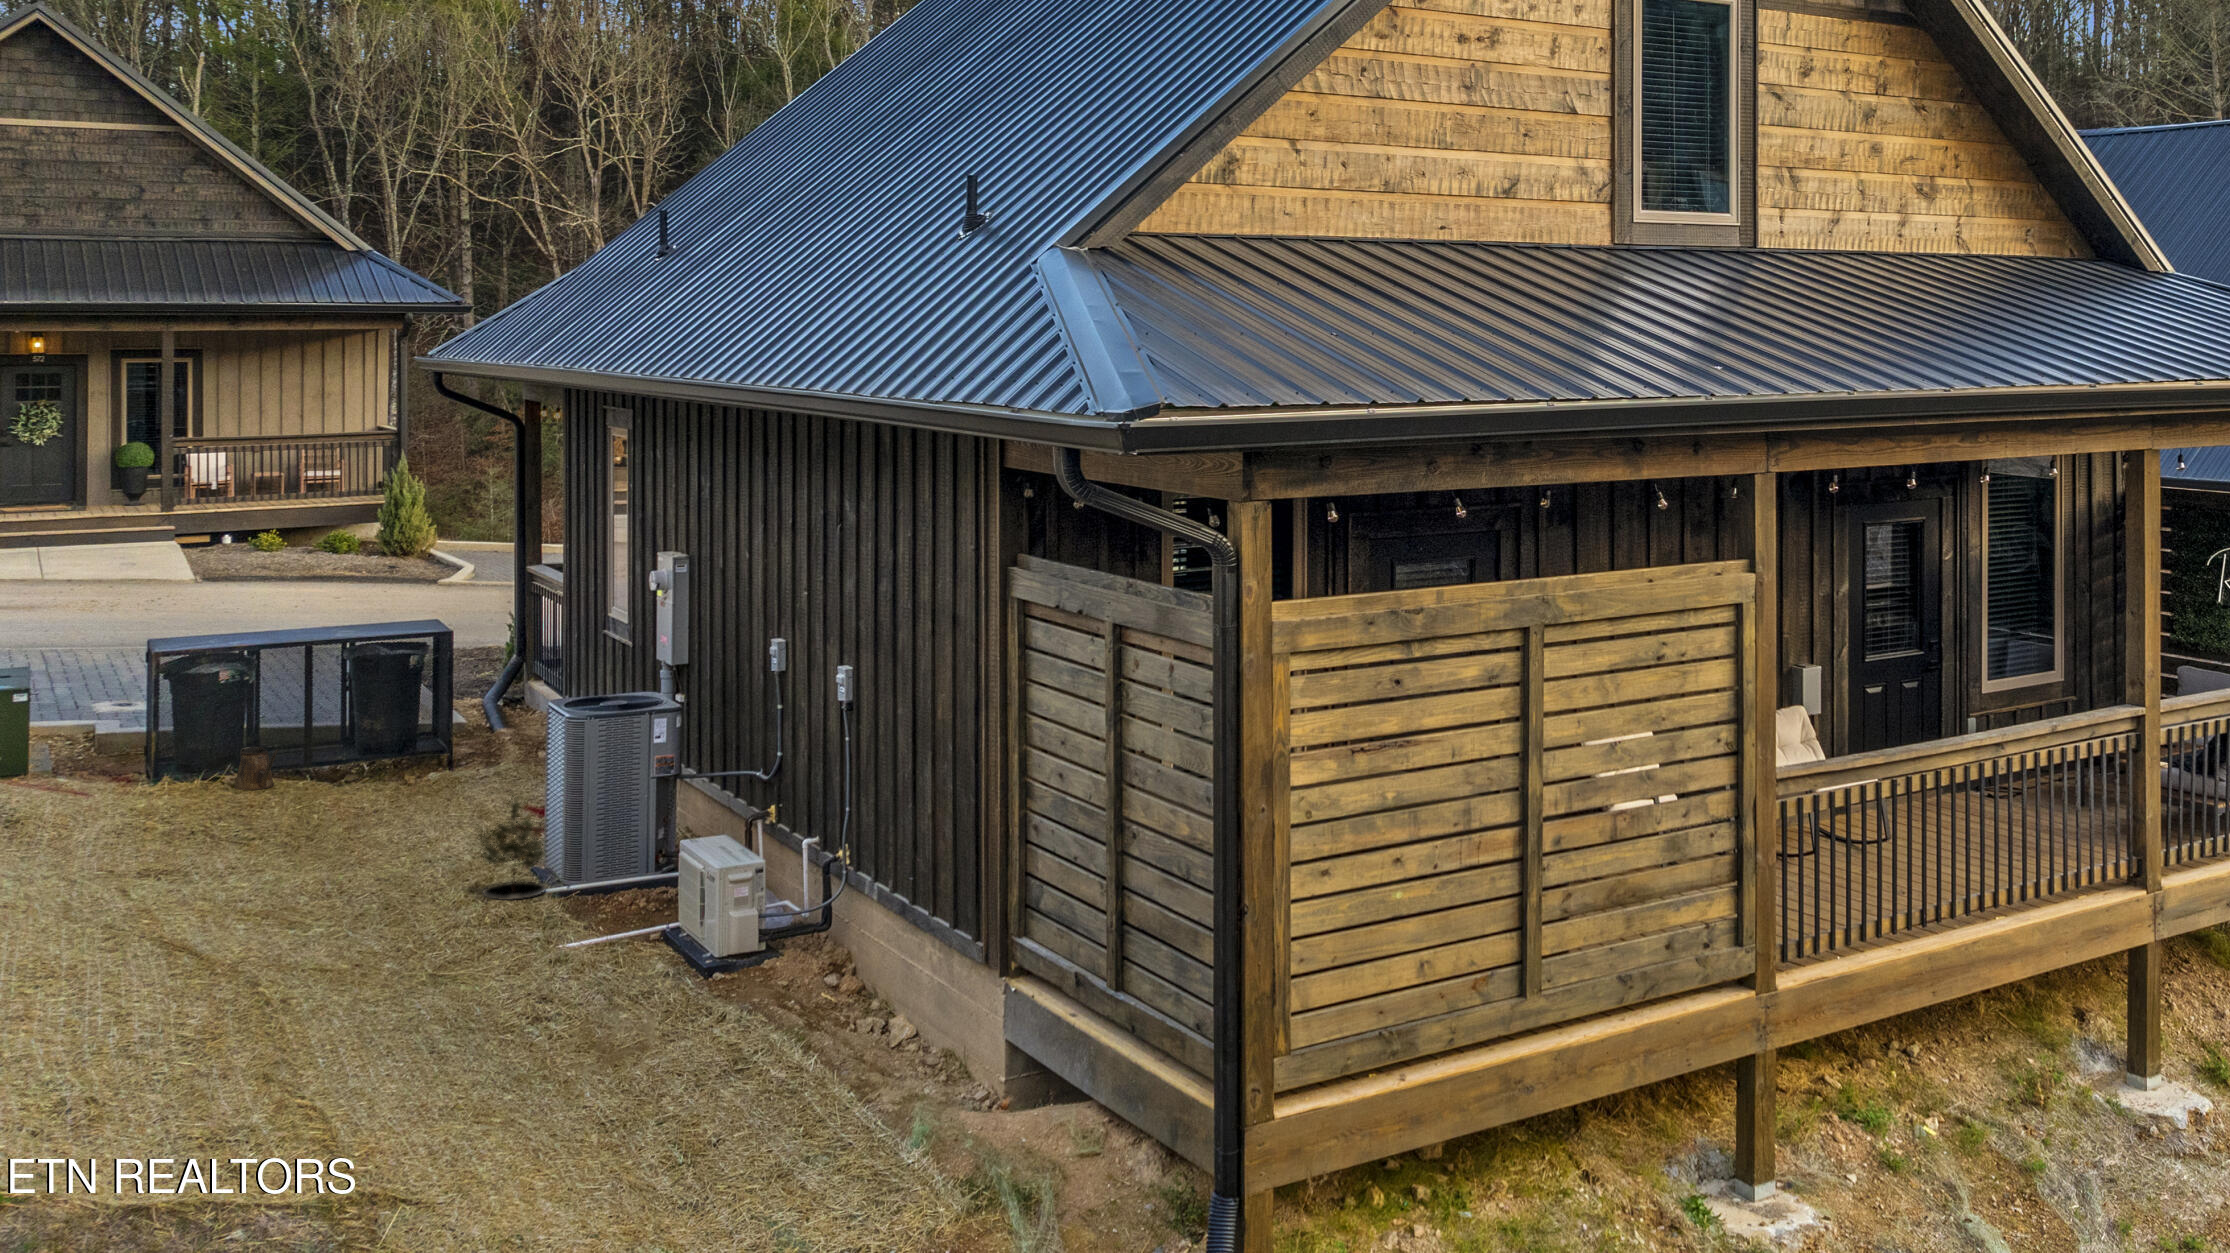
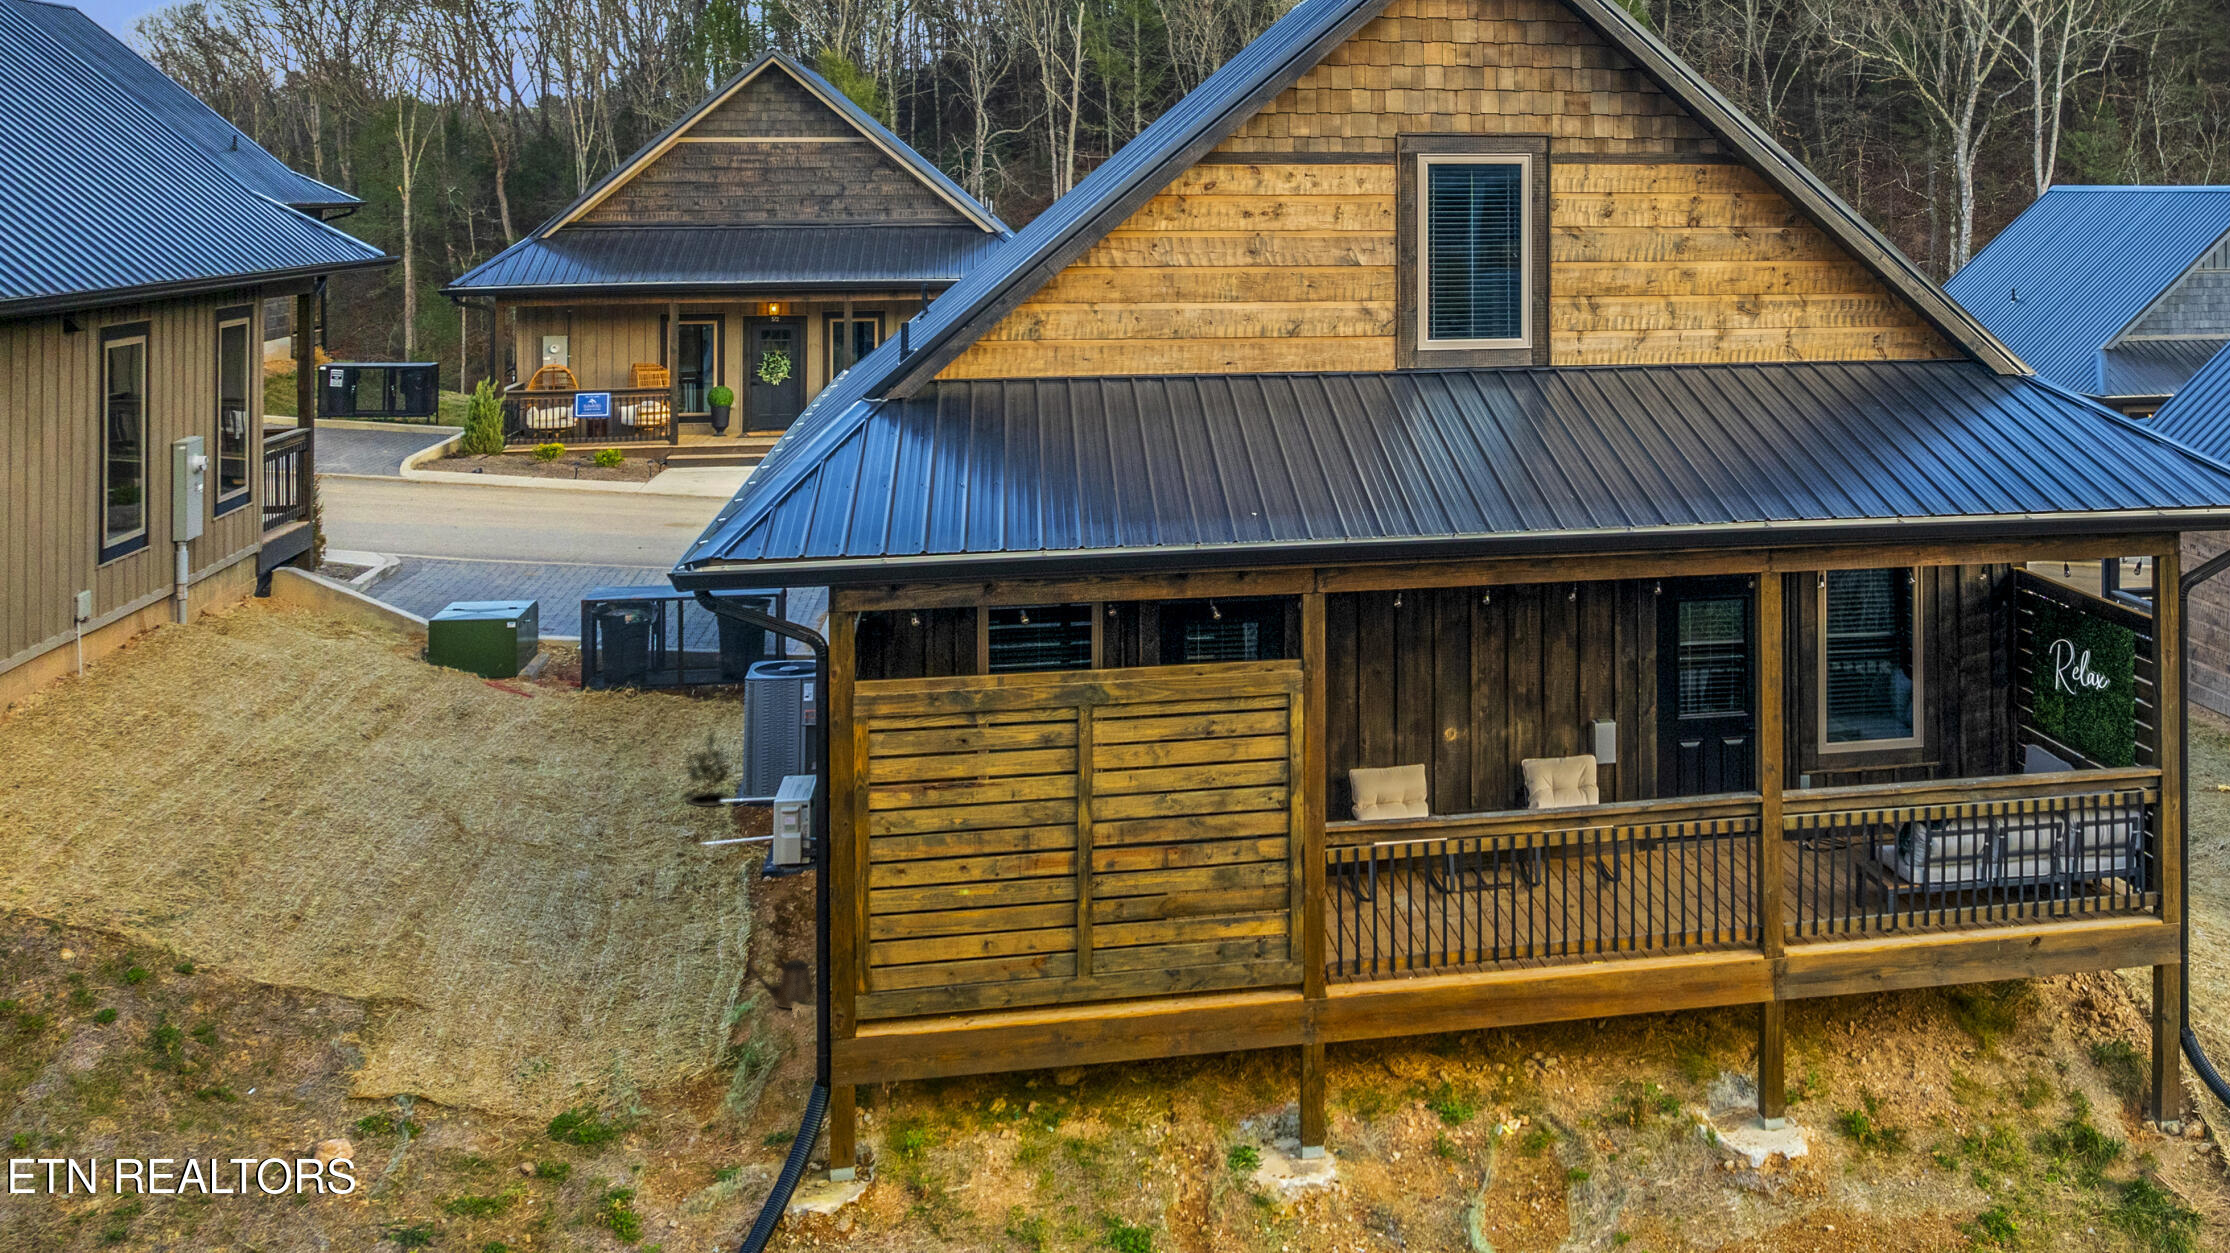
watering can: present [234,747,279,790] -> present [741,960,814,1008]

